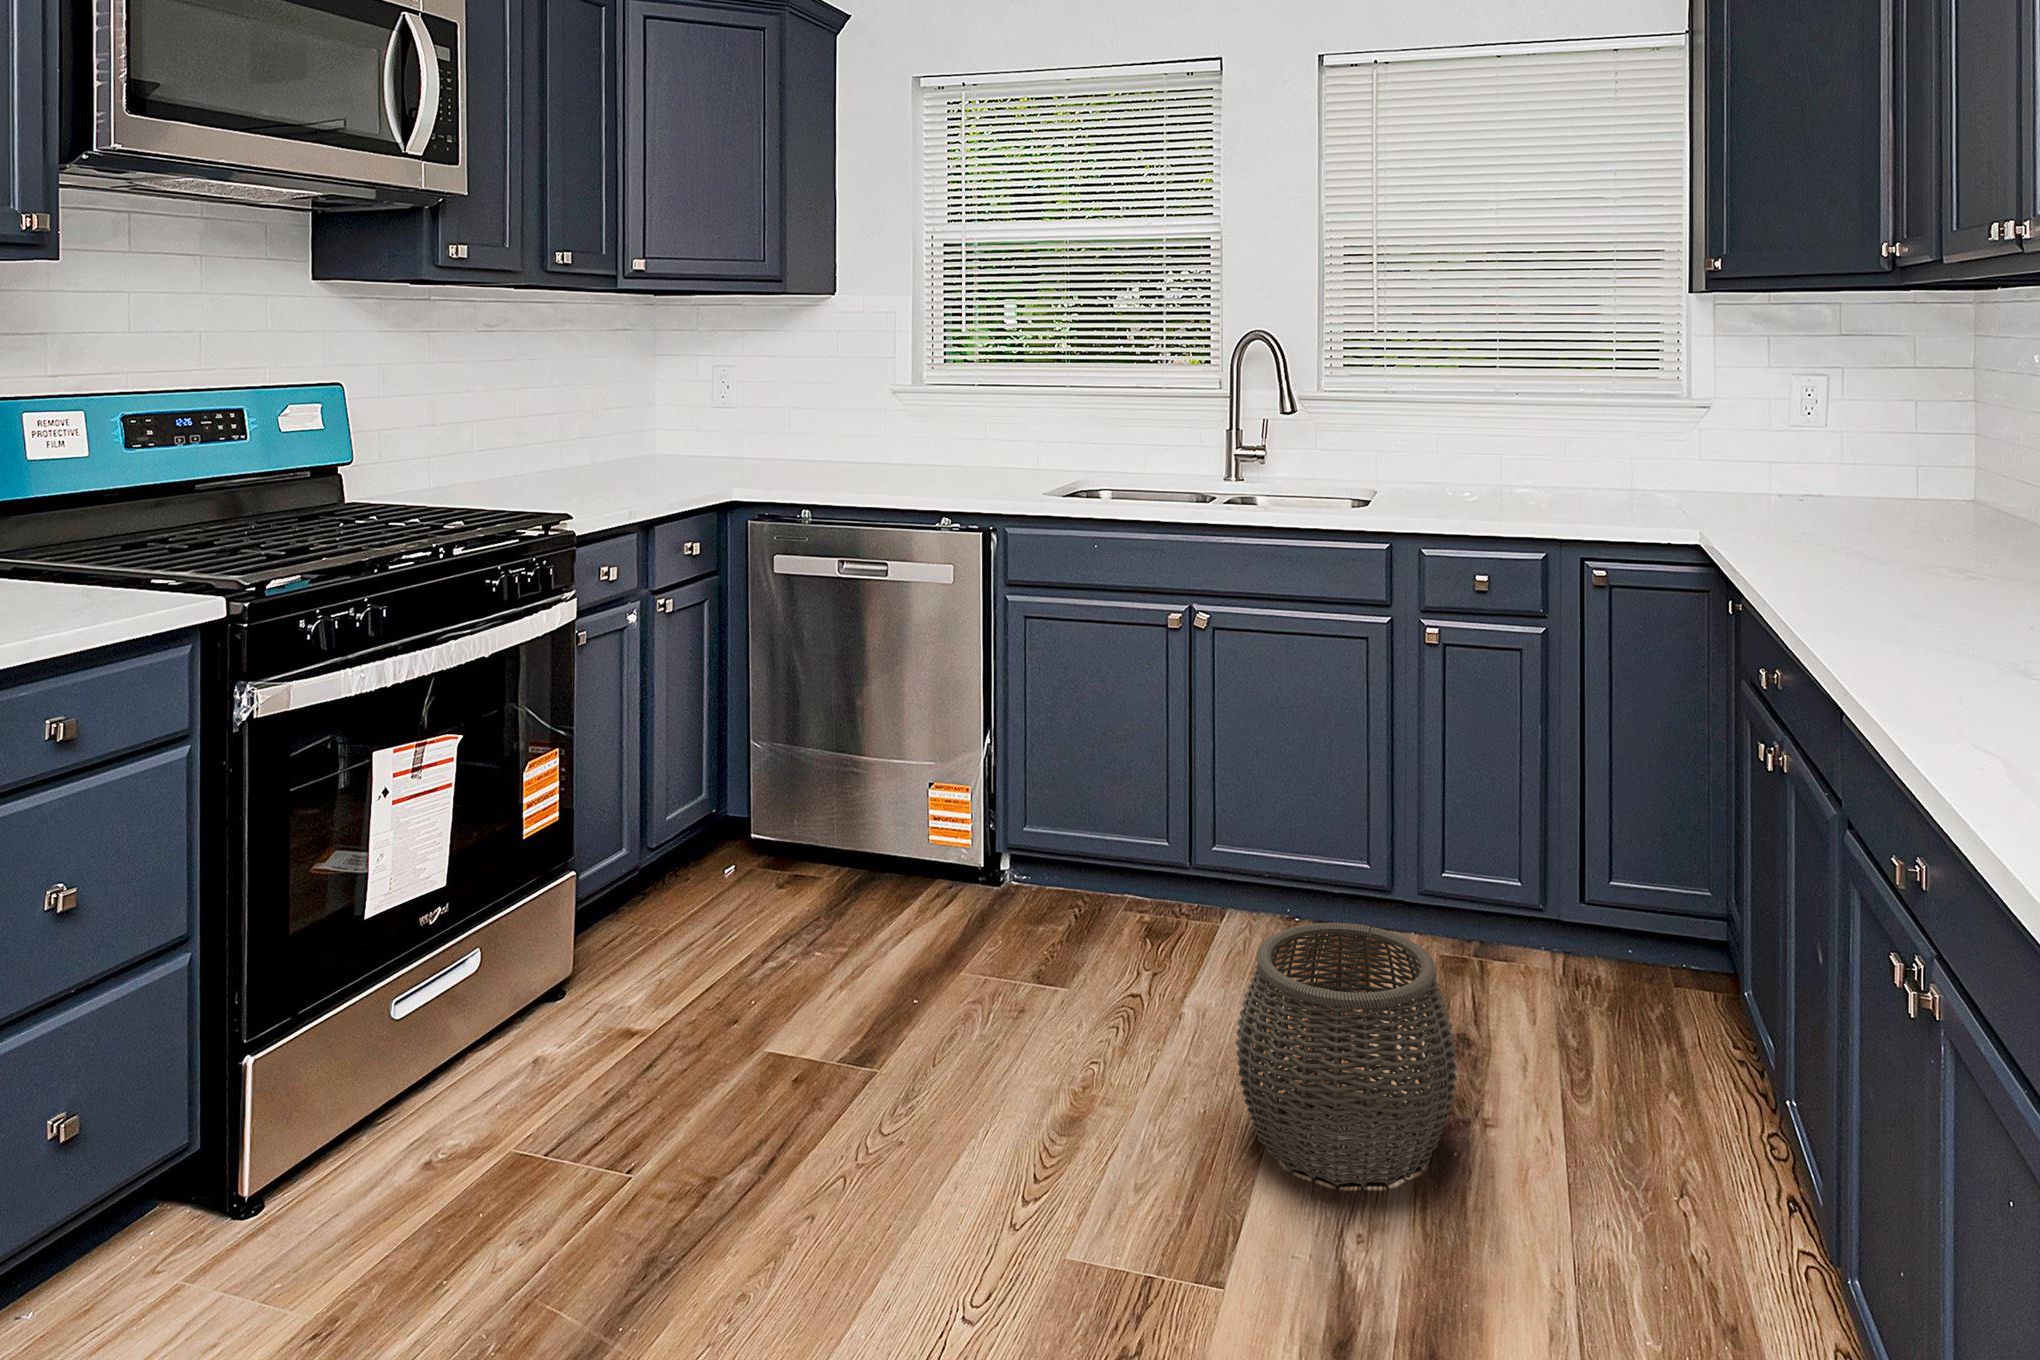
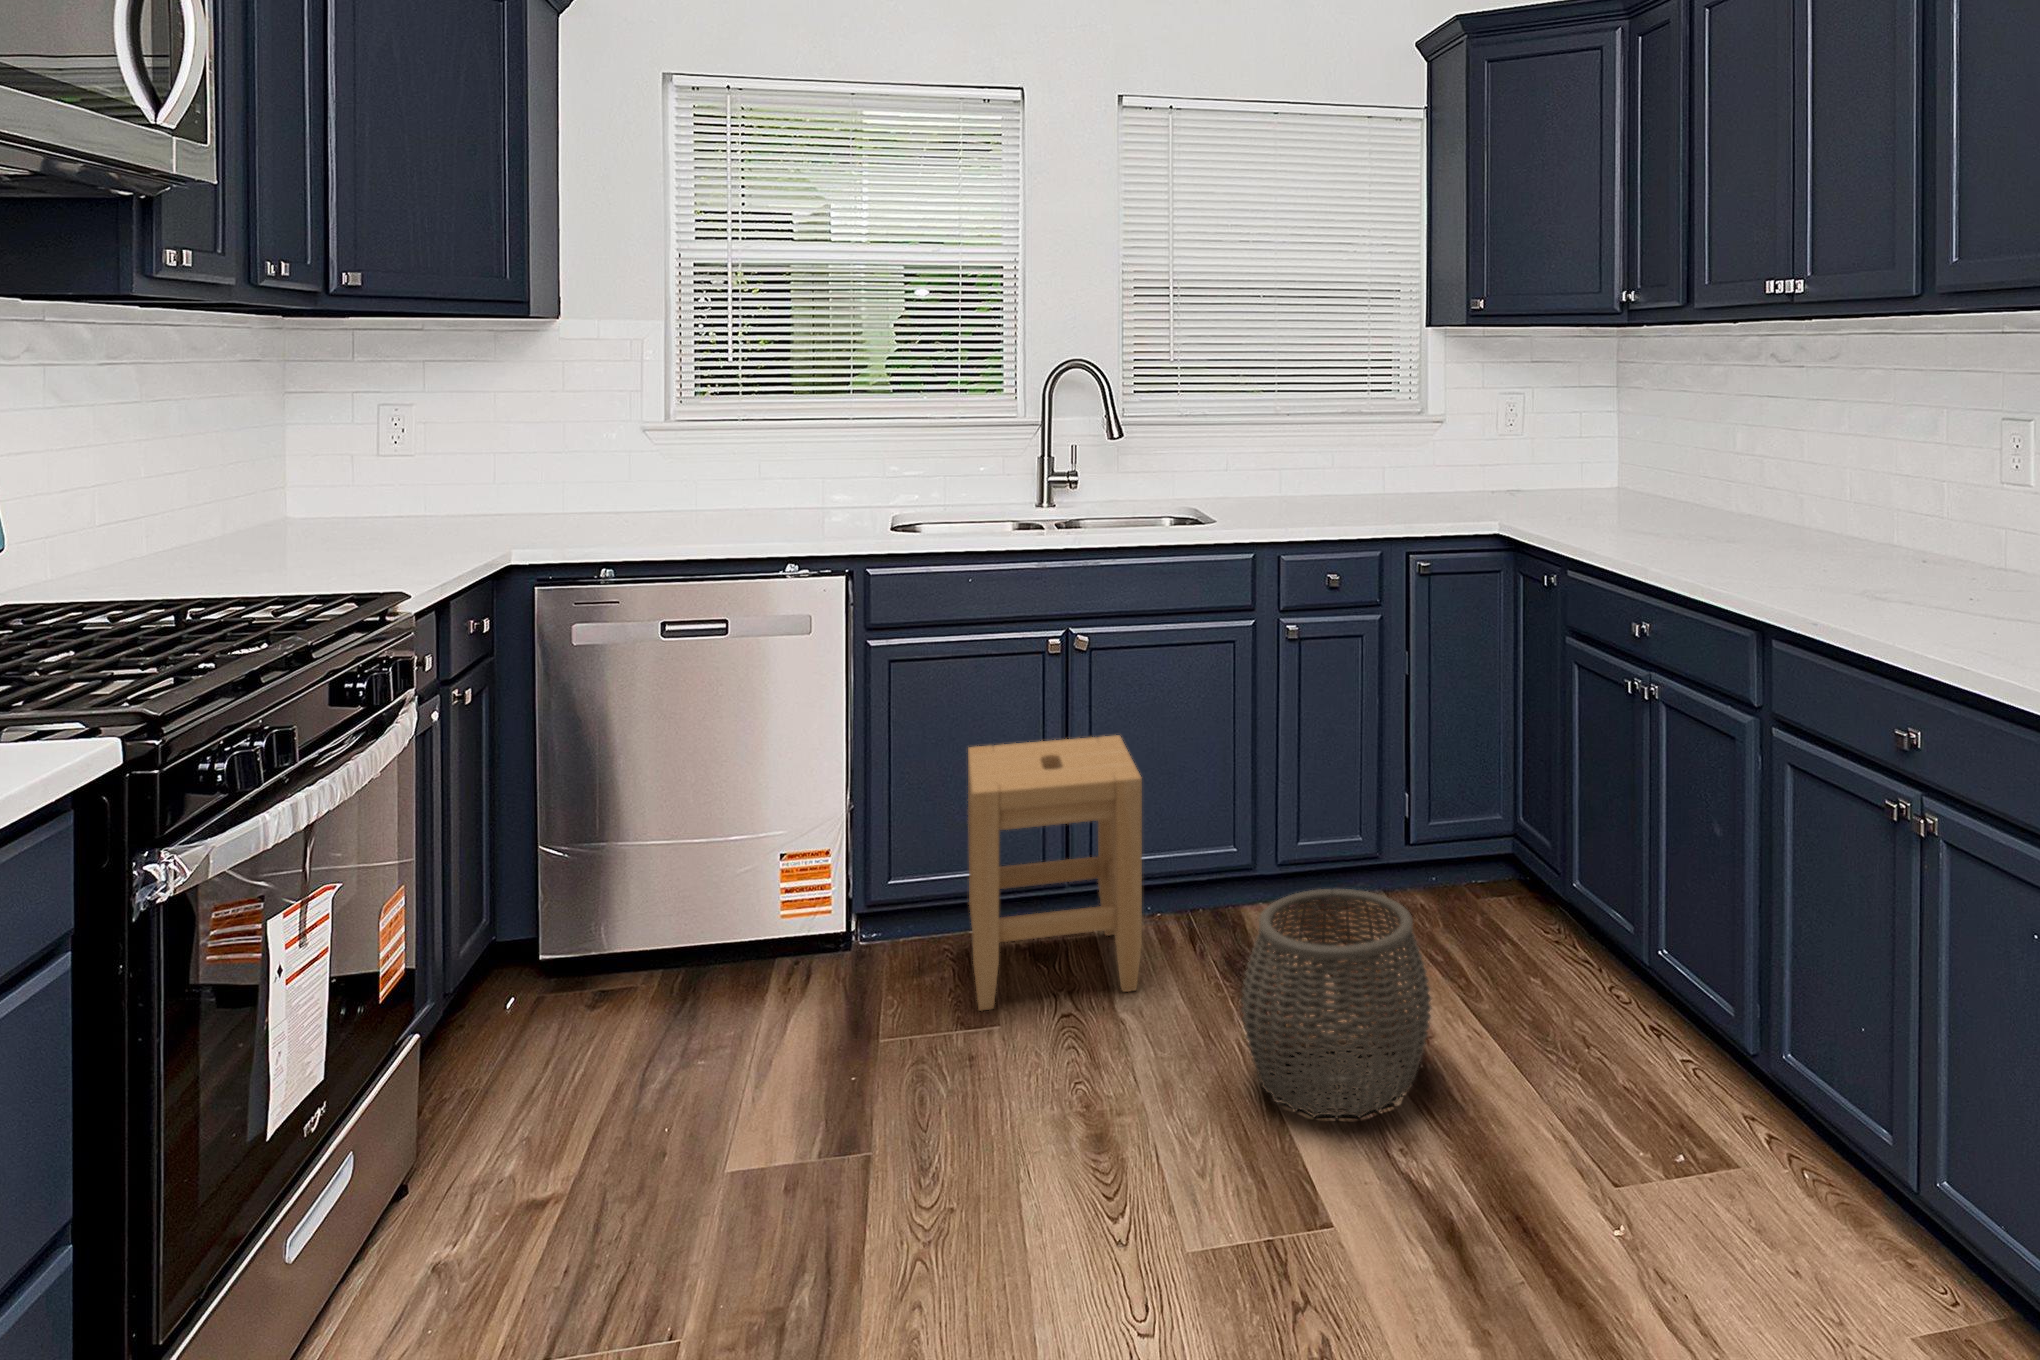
stool: none [1050,710,1248,991] -> present [968,735,1142,1011]

